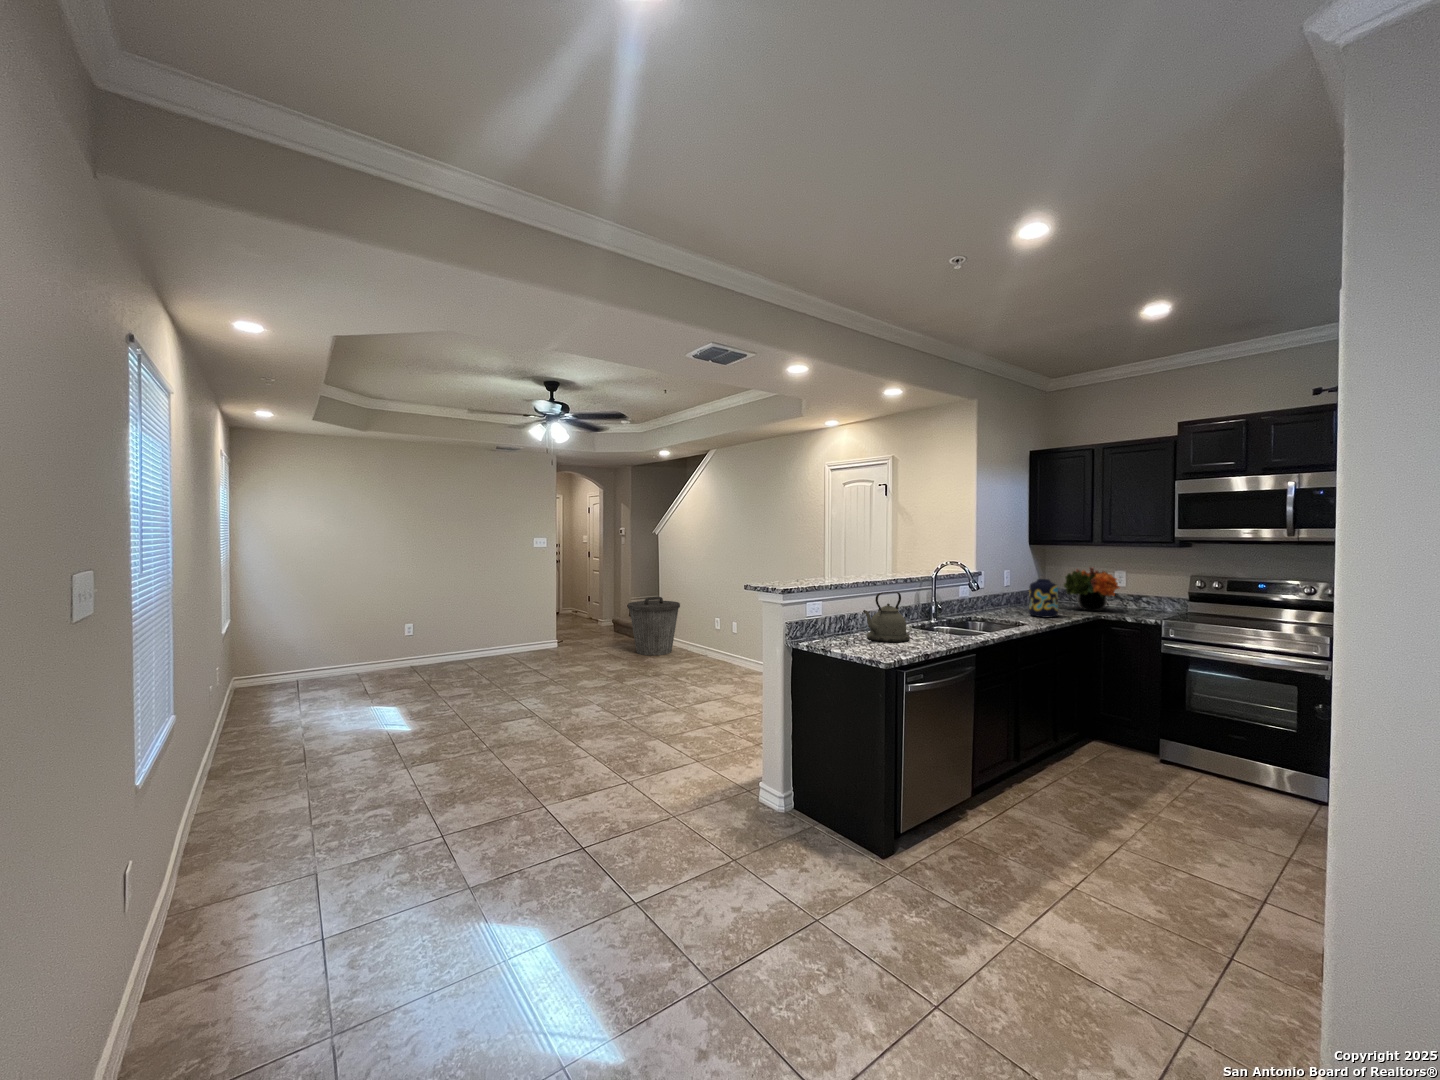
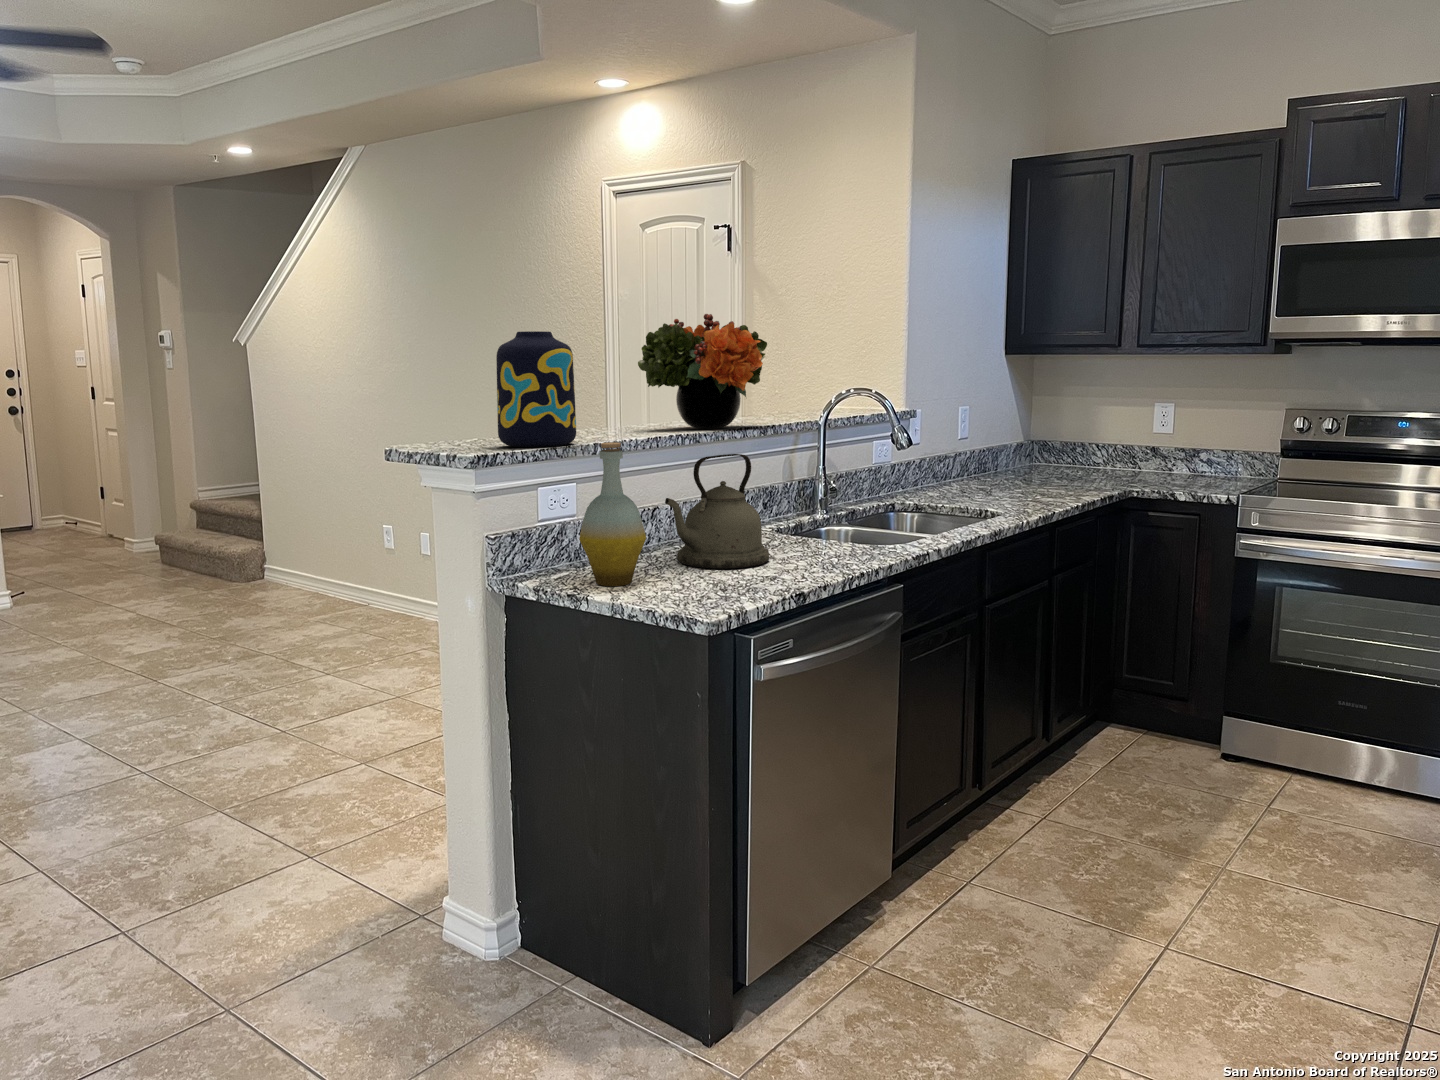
flower arrangement: present [1064,568,1120,611] -> present [638,314,767,429]
vase: present [1029,579,1058,617] -> present [496,331,576,447]
bottle: none [827,586,856,647] -> present [579,442,646,586]
trash can: present [628,597,680,655] -> none [180,484,305,613]

